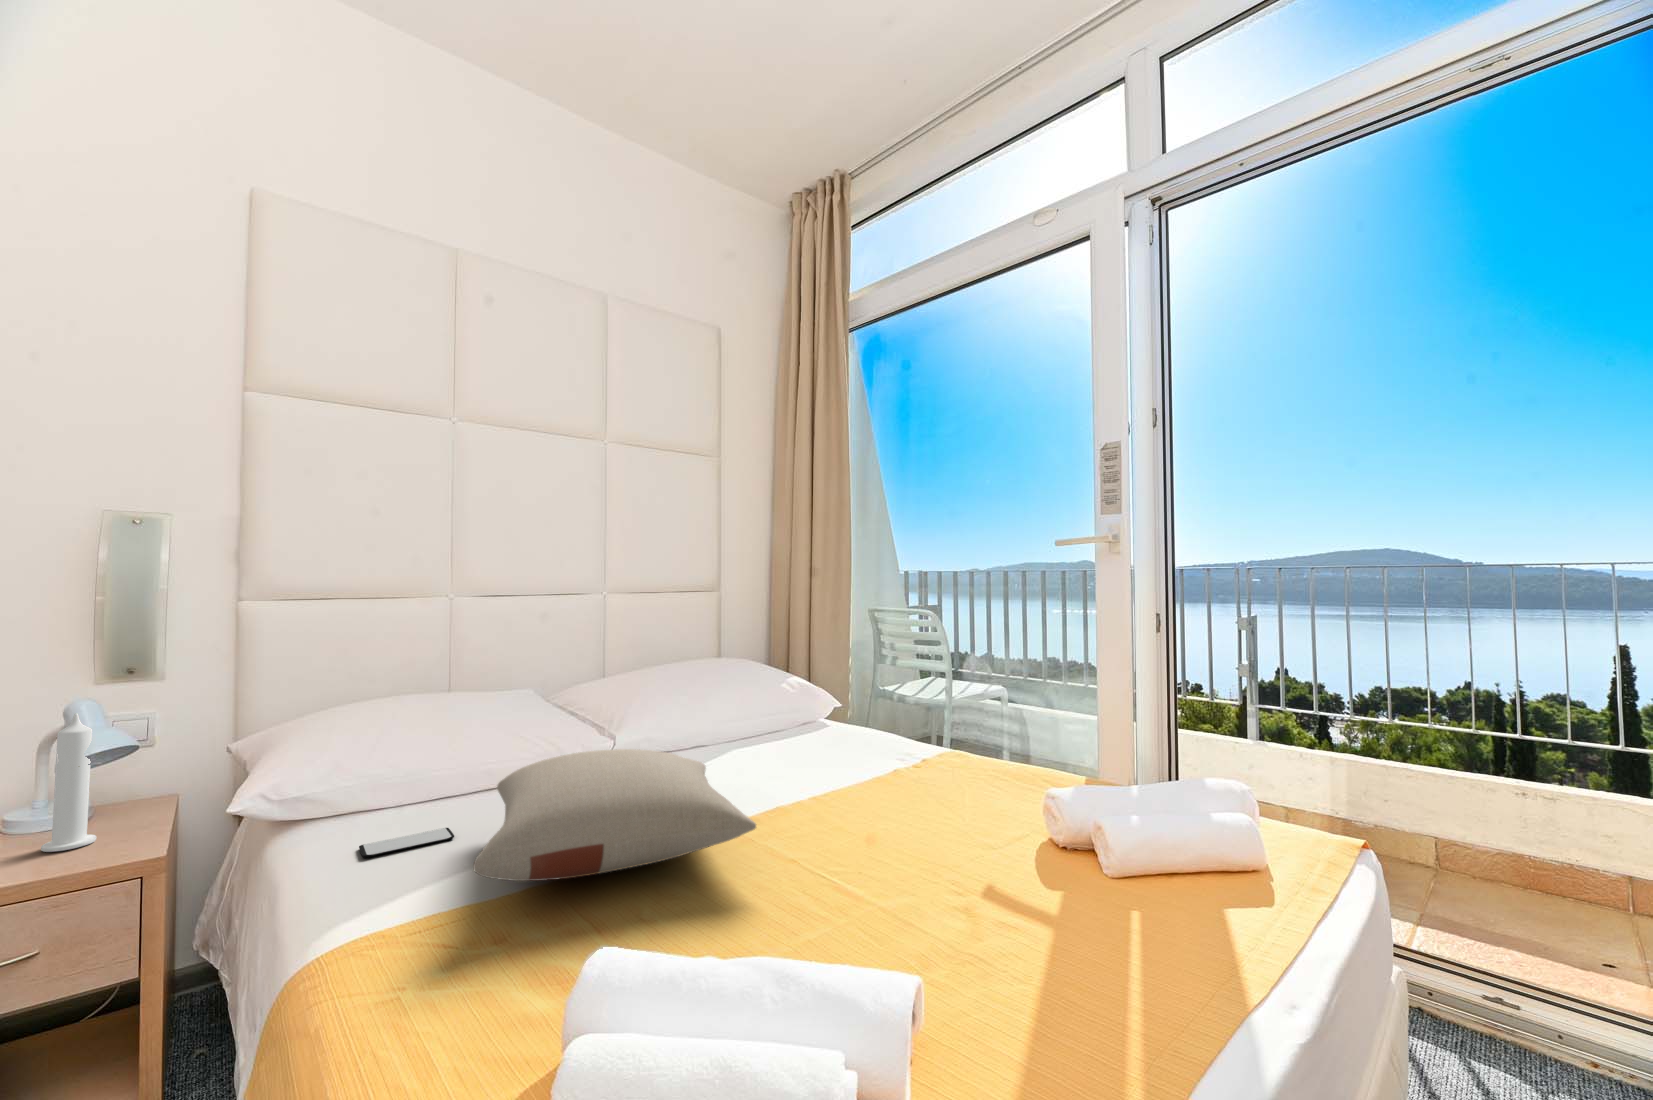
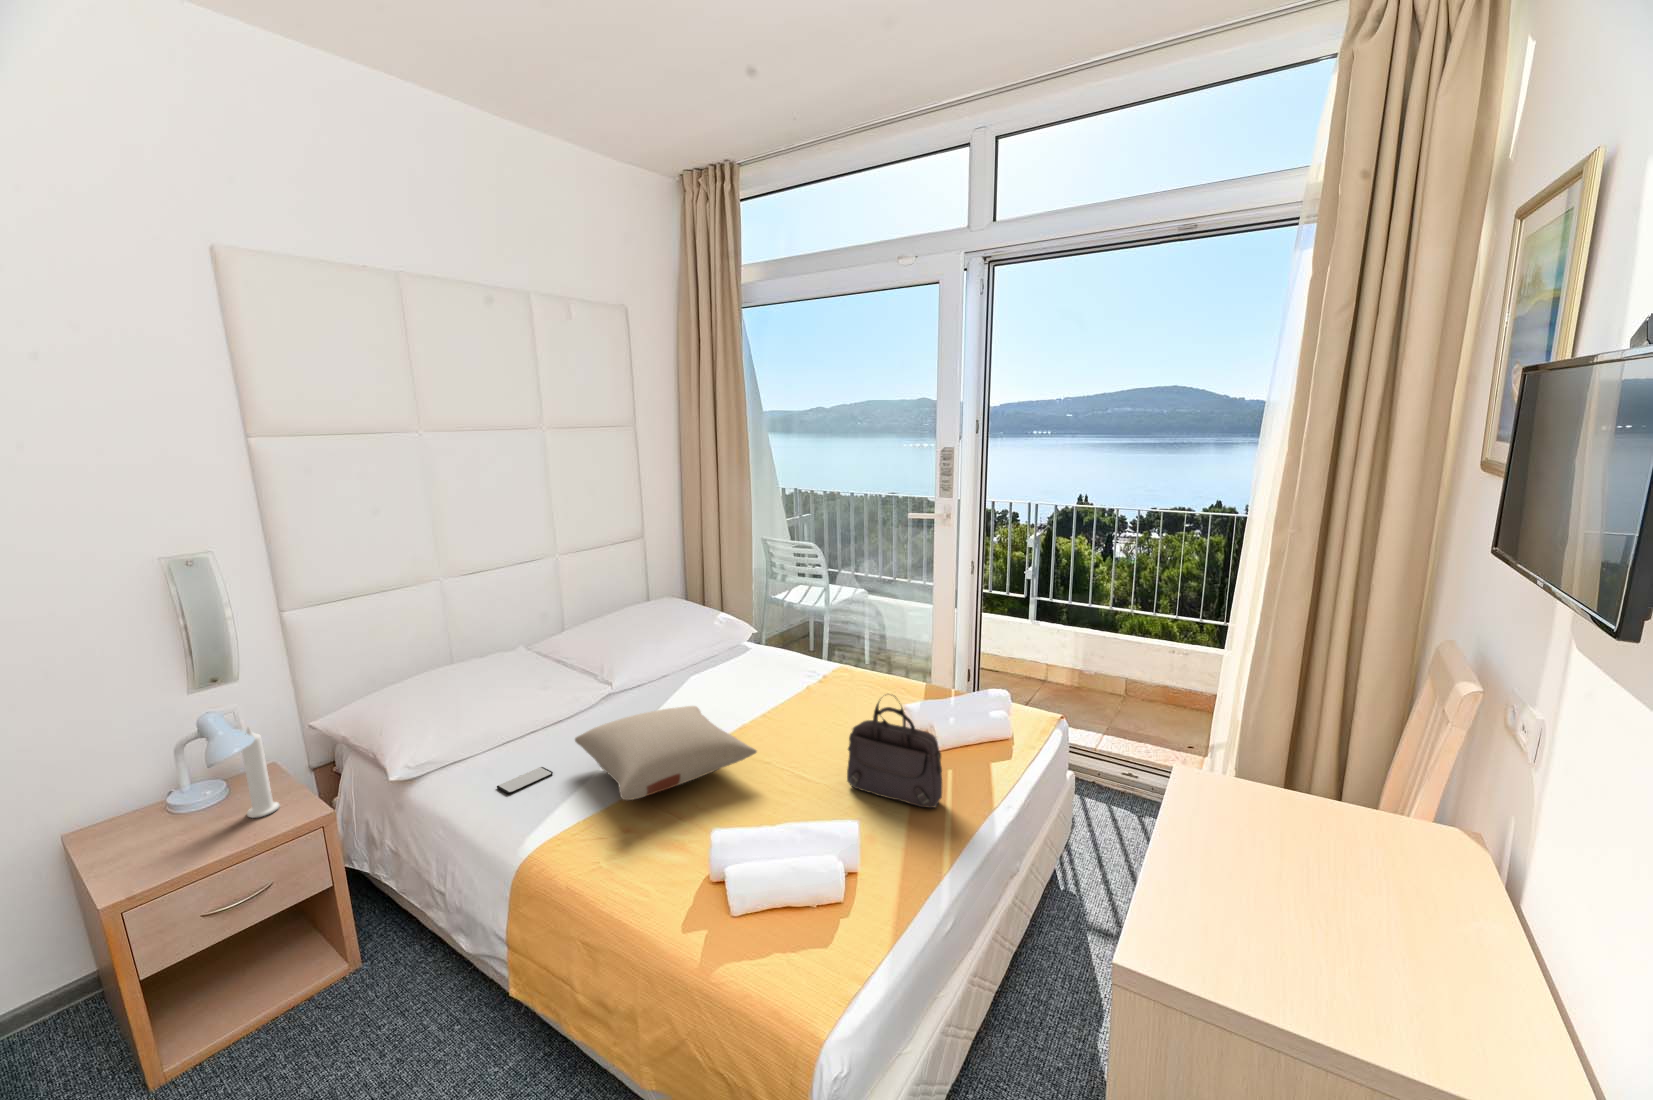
handbag: none [917,714,1120,984] -> present [847,696,942,808]

